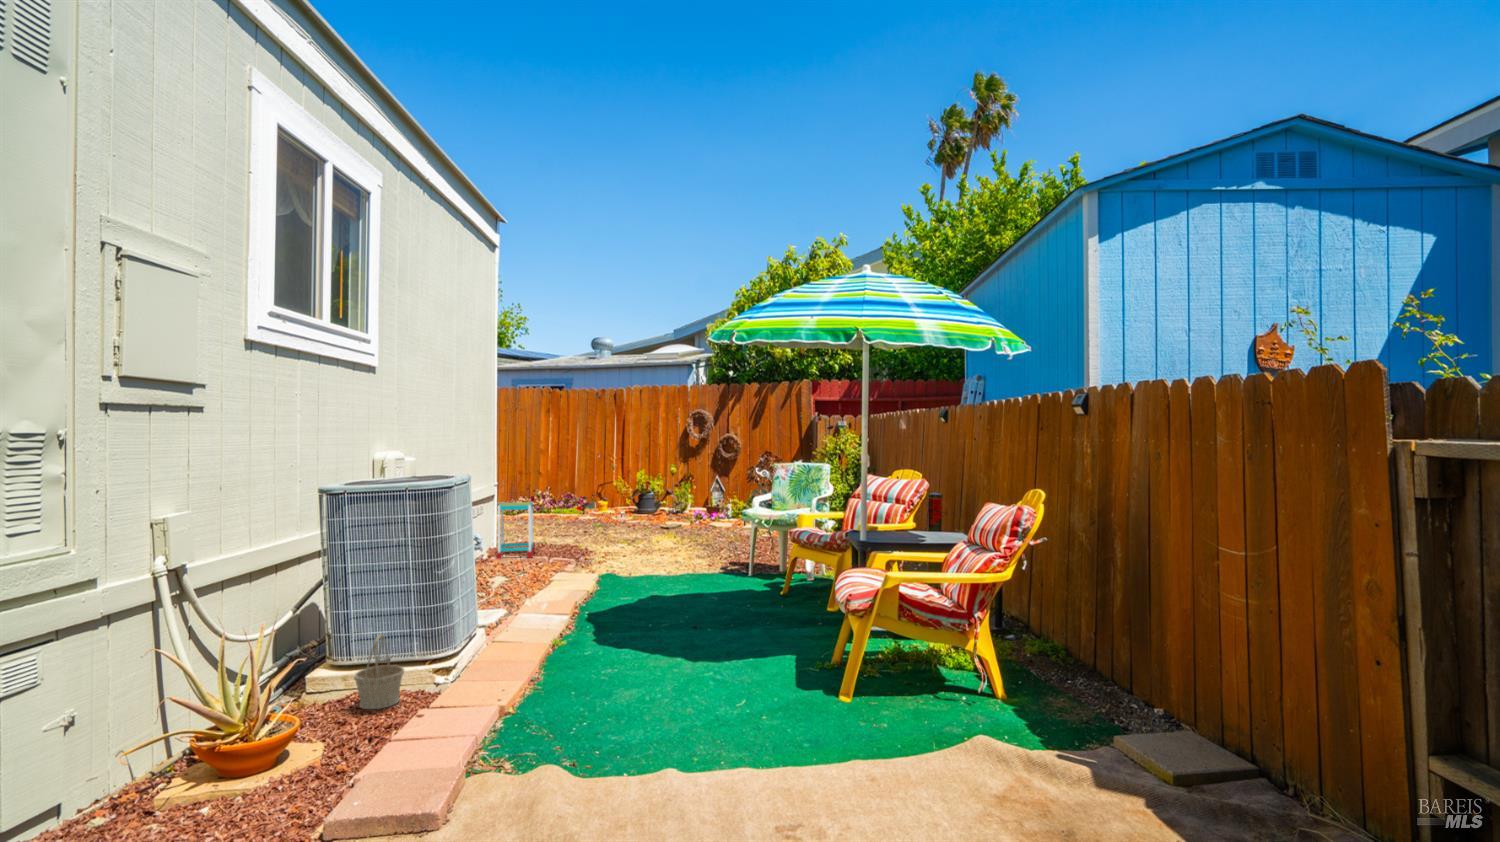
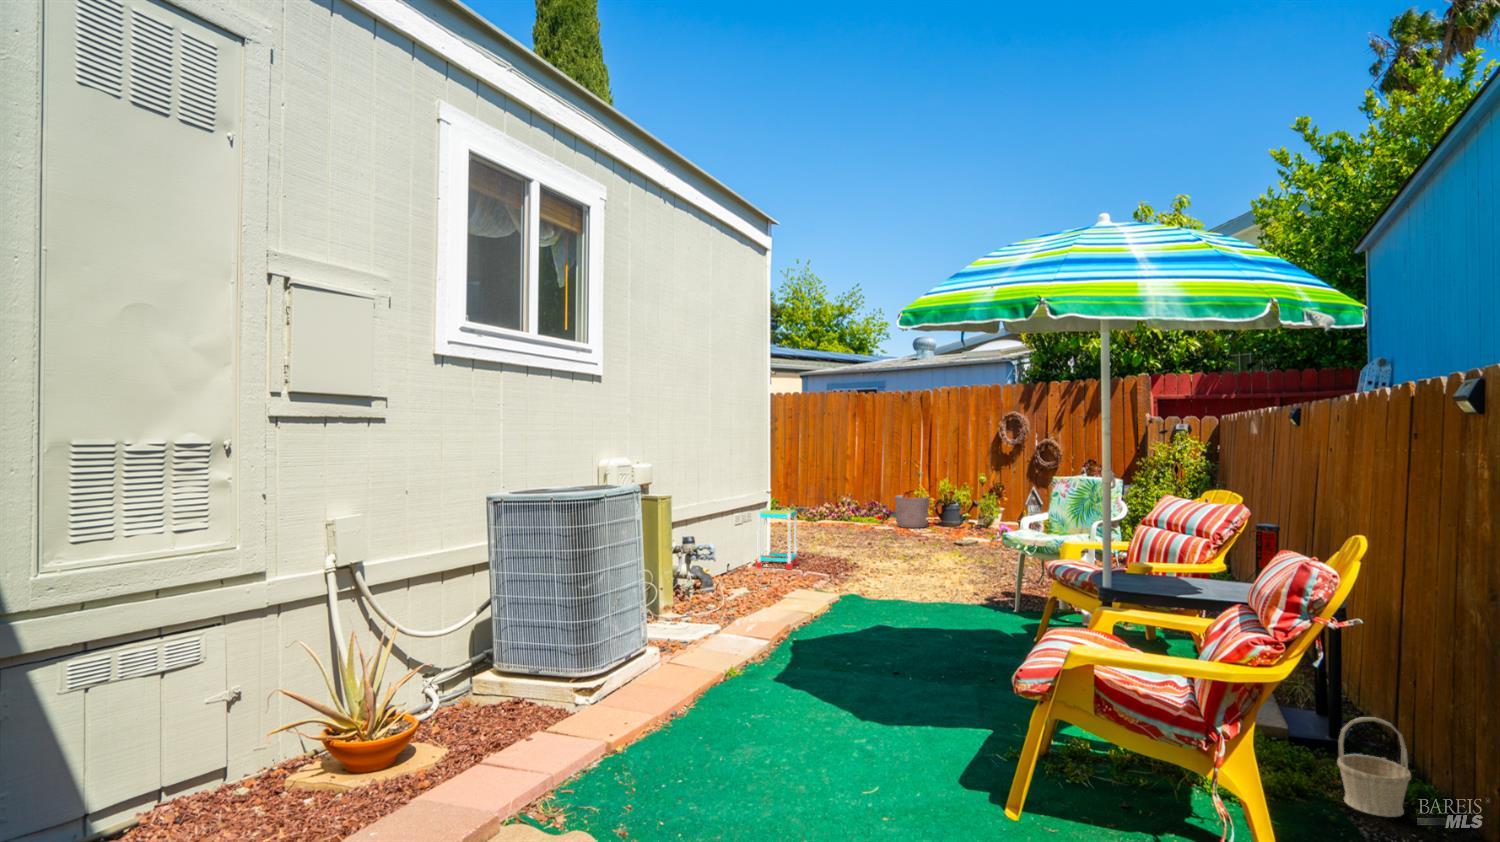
planter: none [596,486,627,516] -> present [895,495,929,528]
basket: present [354,634,404,709] -> present [1337,717,1411,817]

